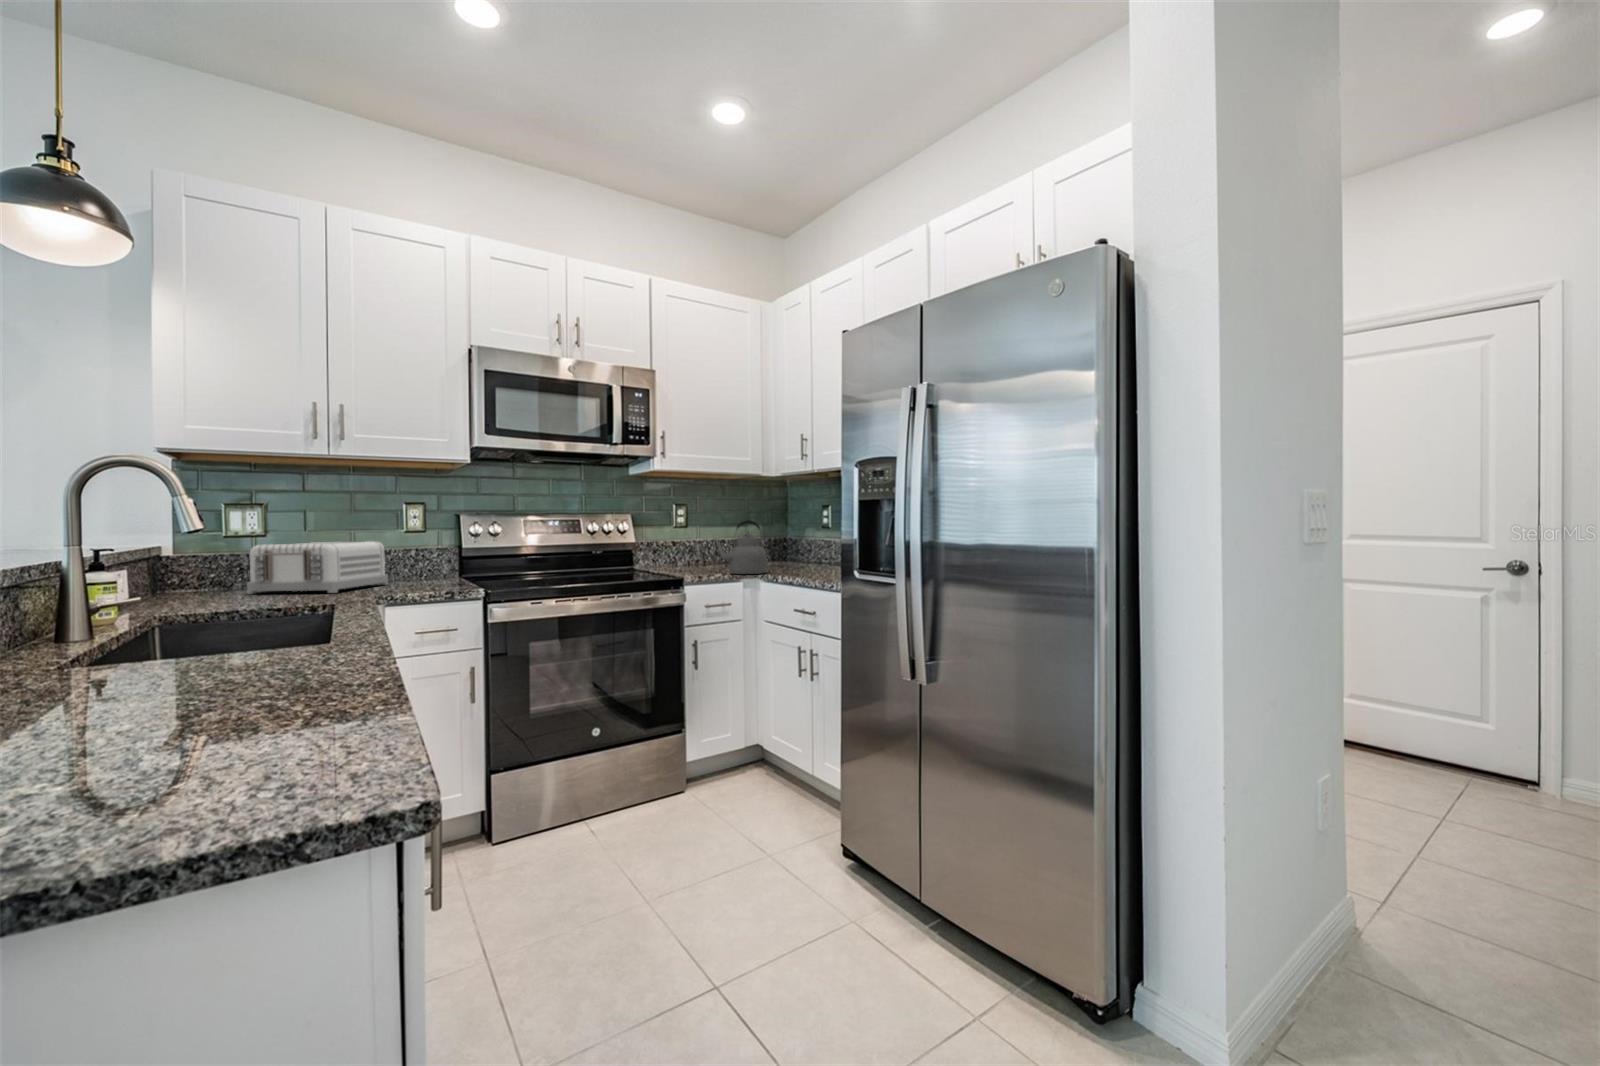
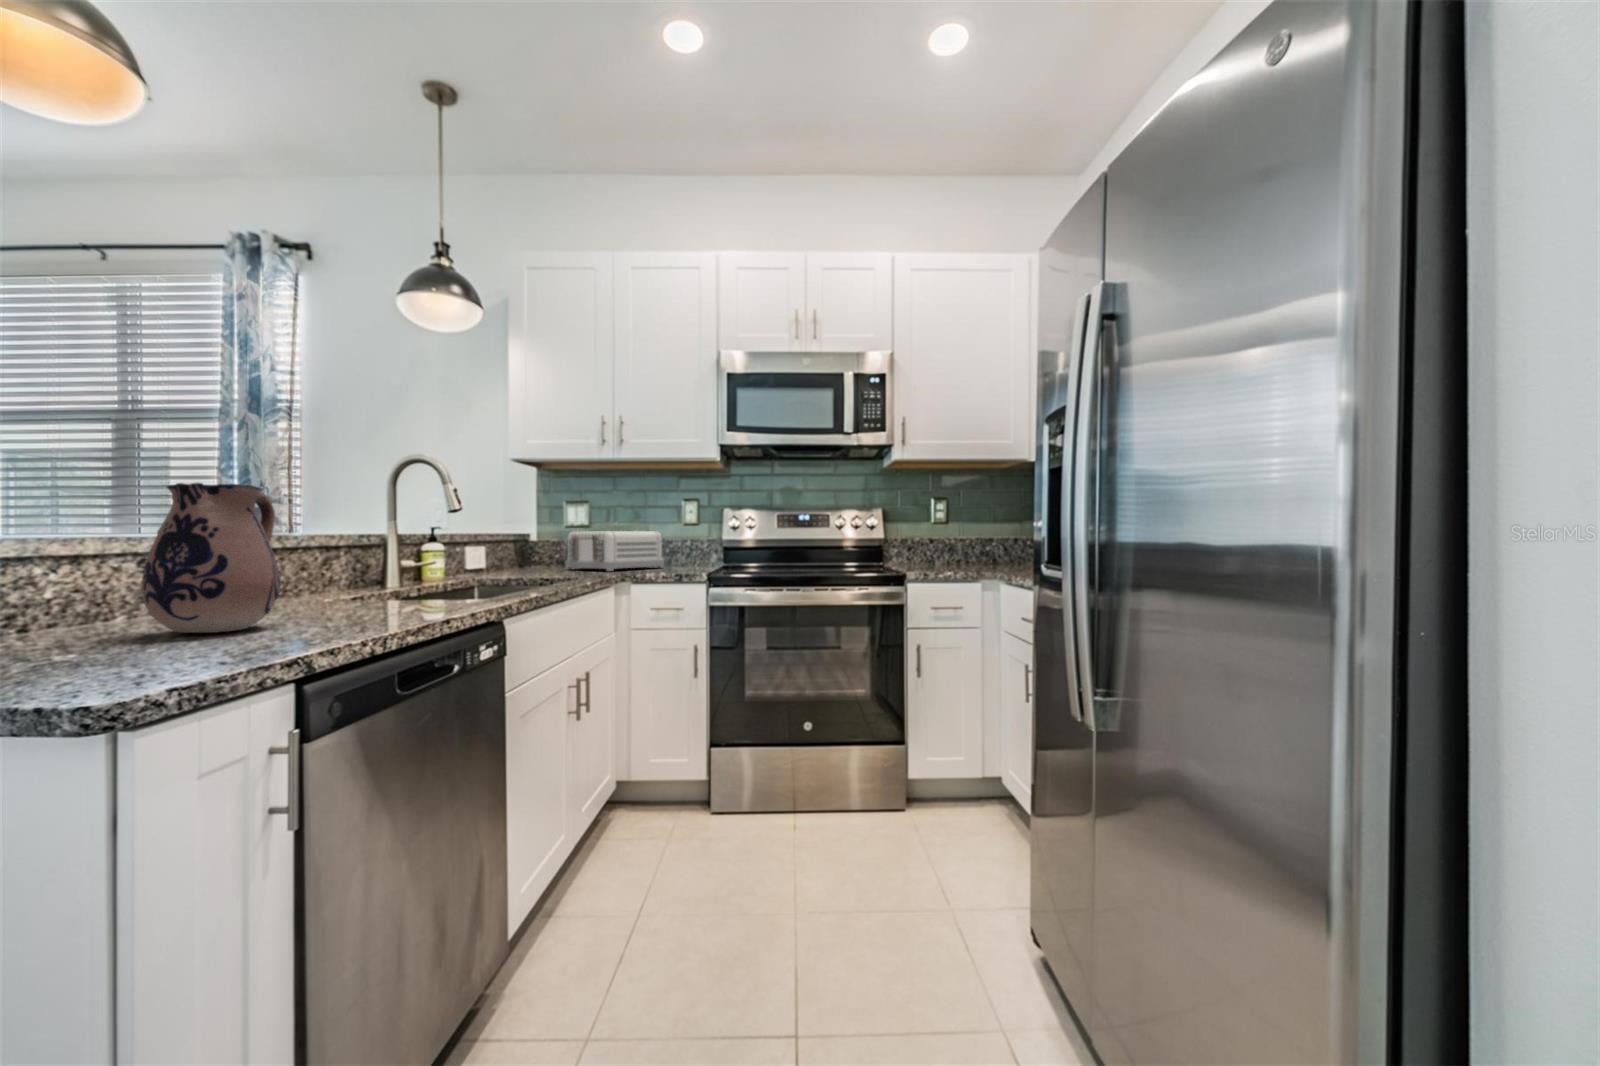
kettle: present [713,520,767,574] -> none [944,512,1010,573]
ceramic pitcher: none [63,524,237,713] -> present [141,483,281,633]

